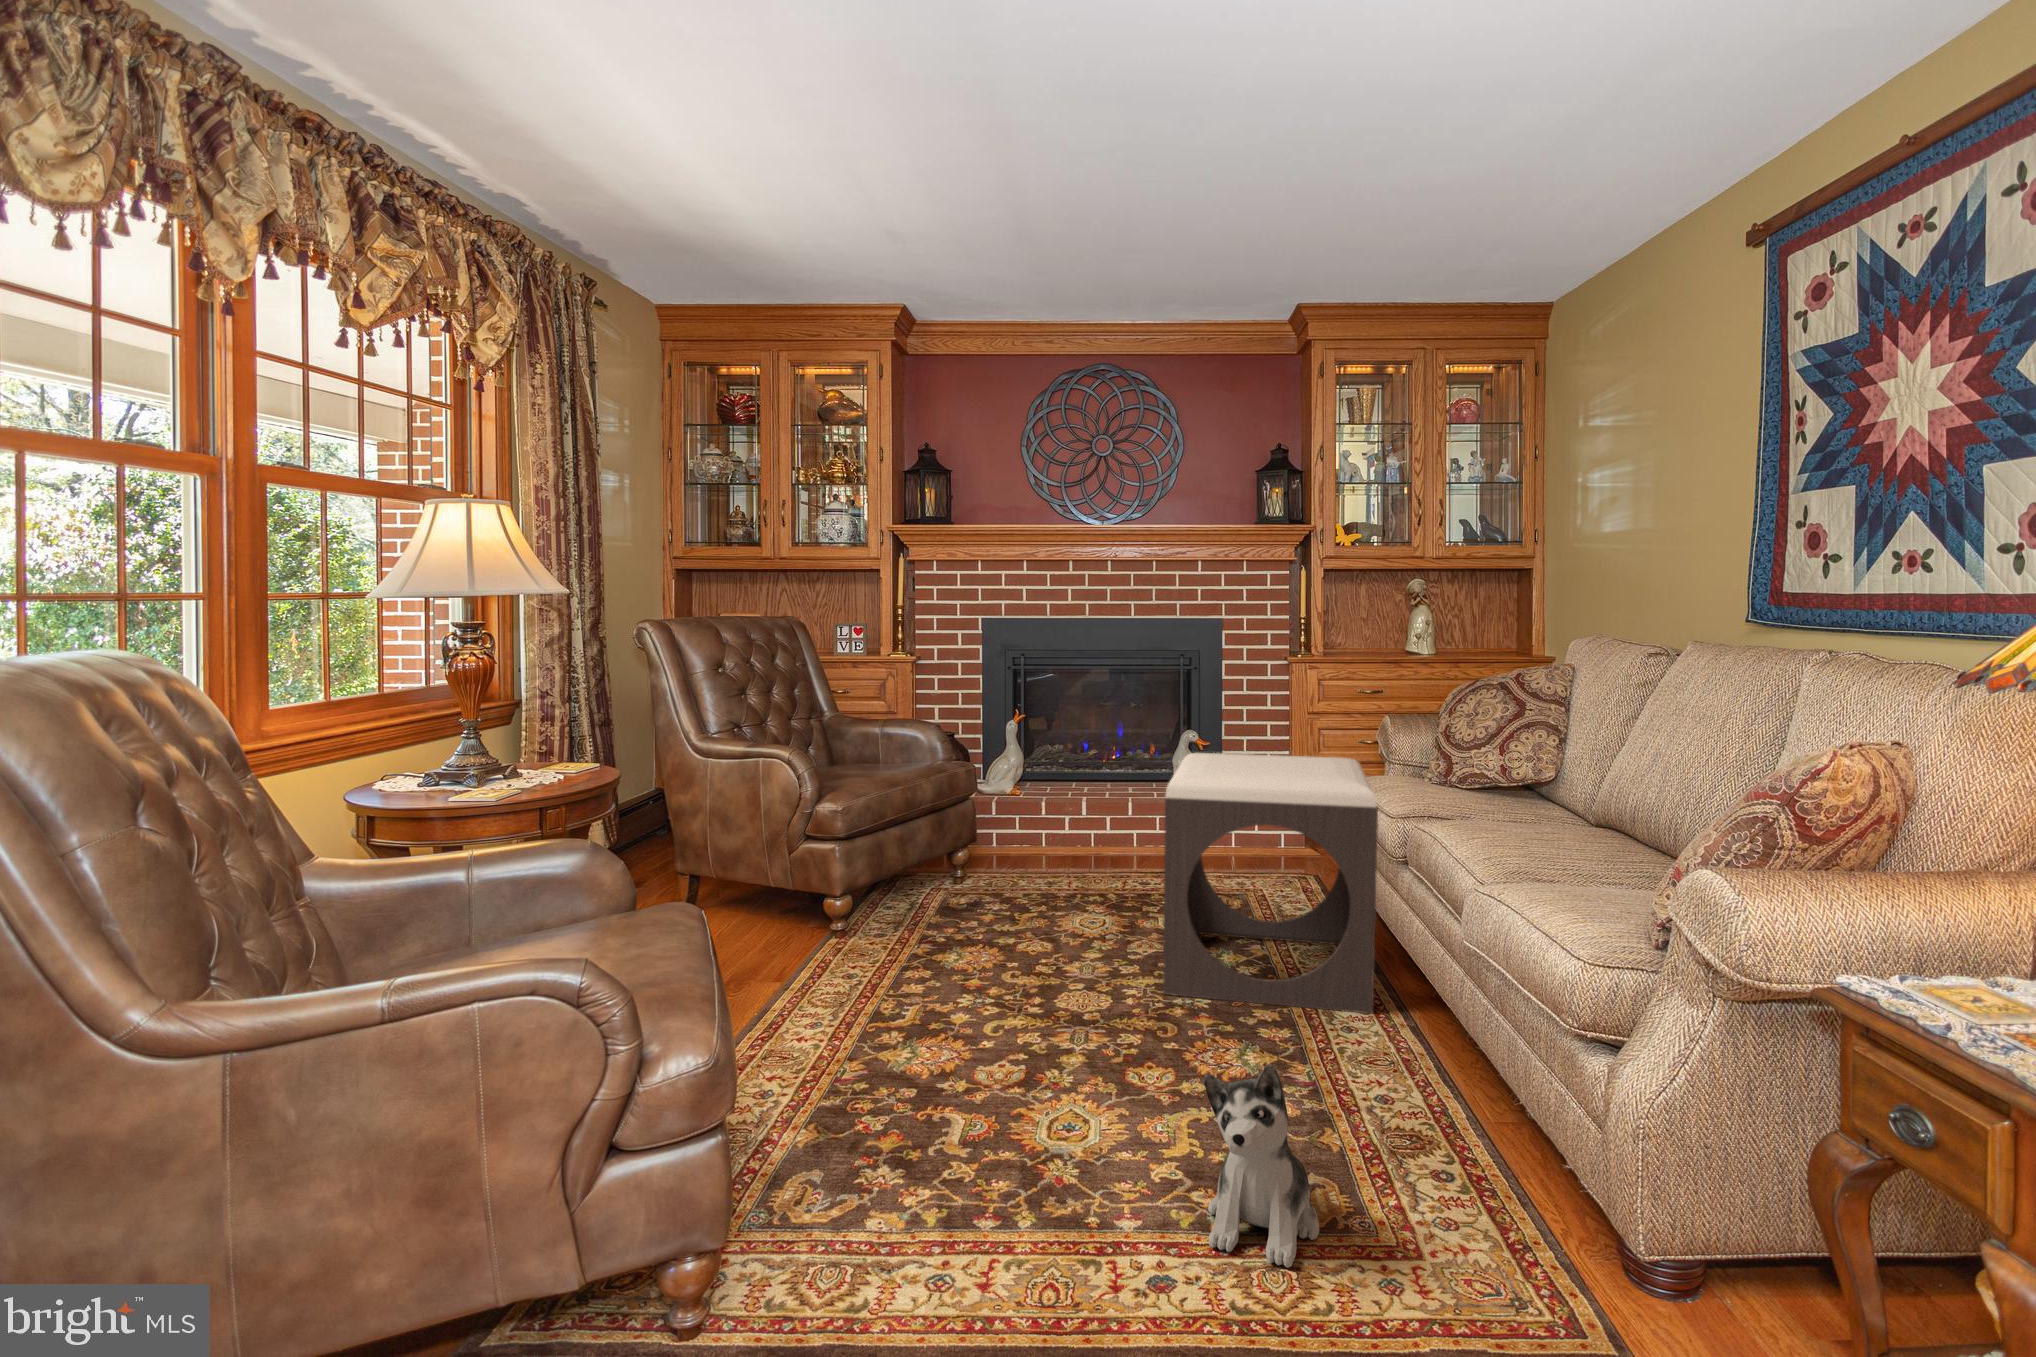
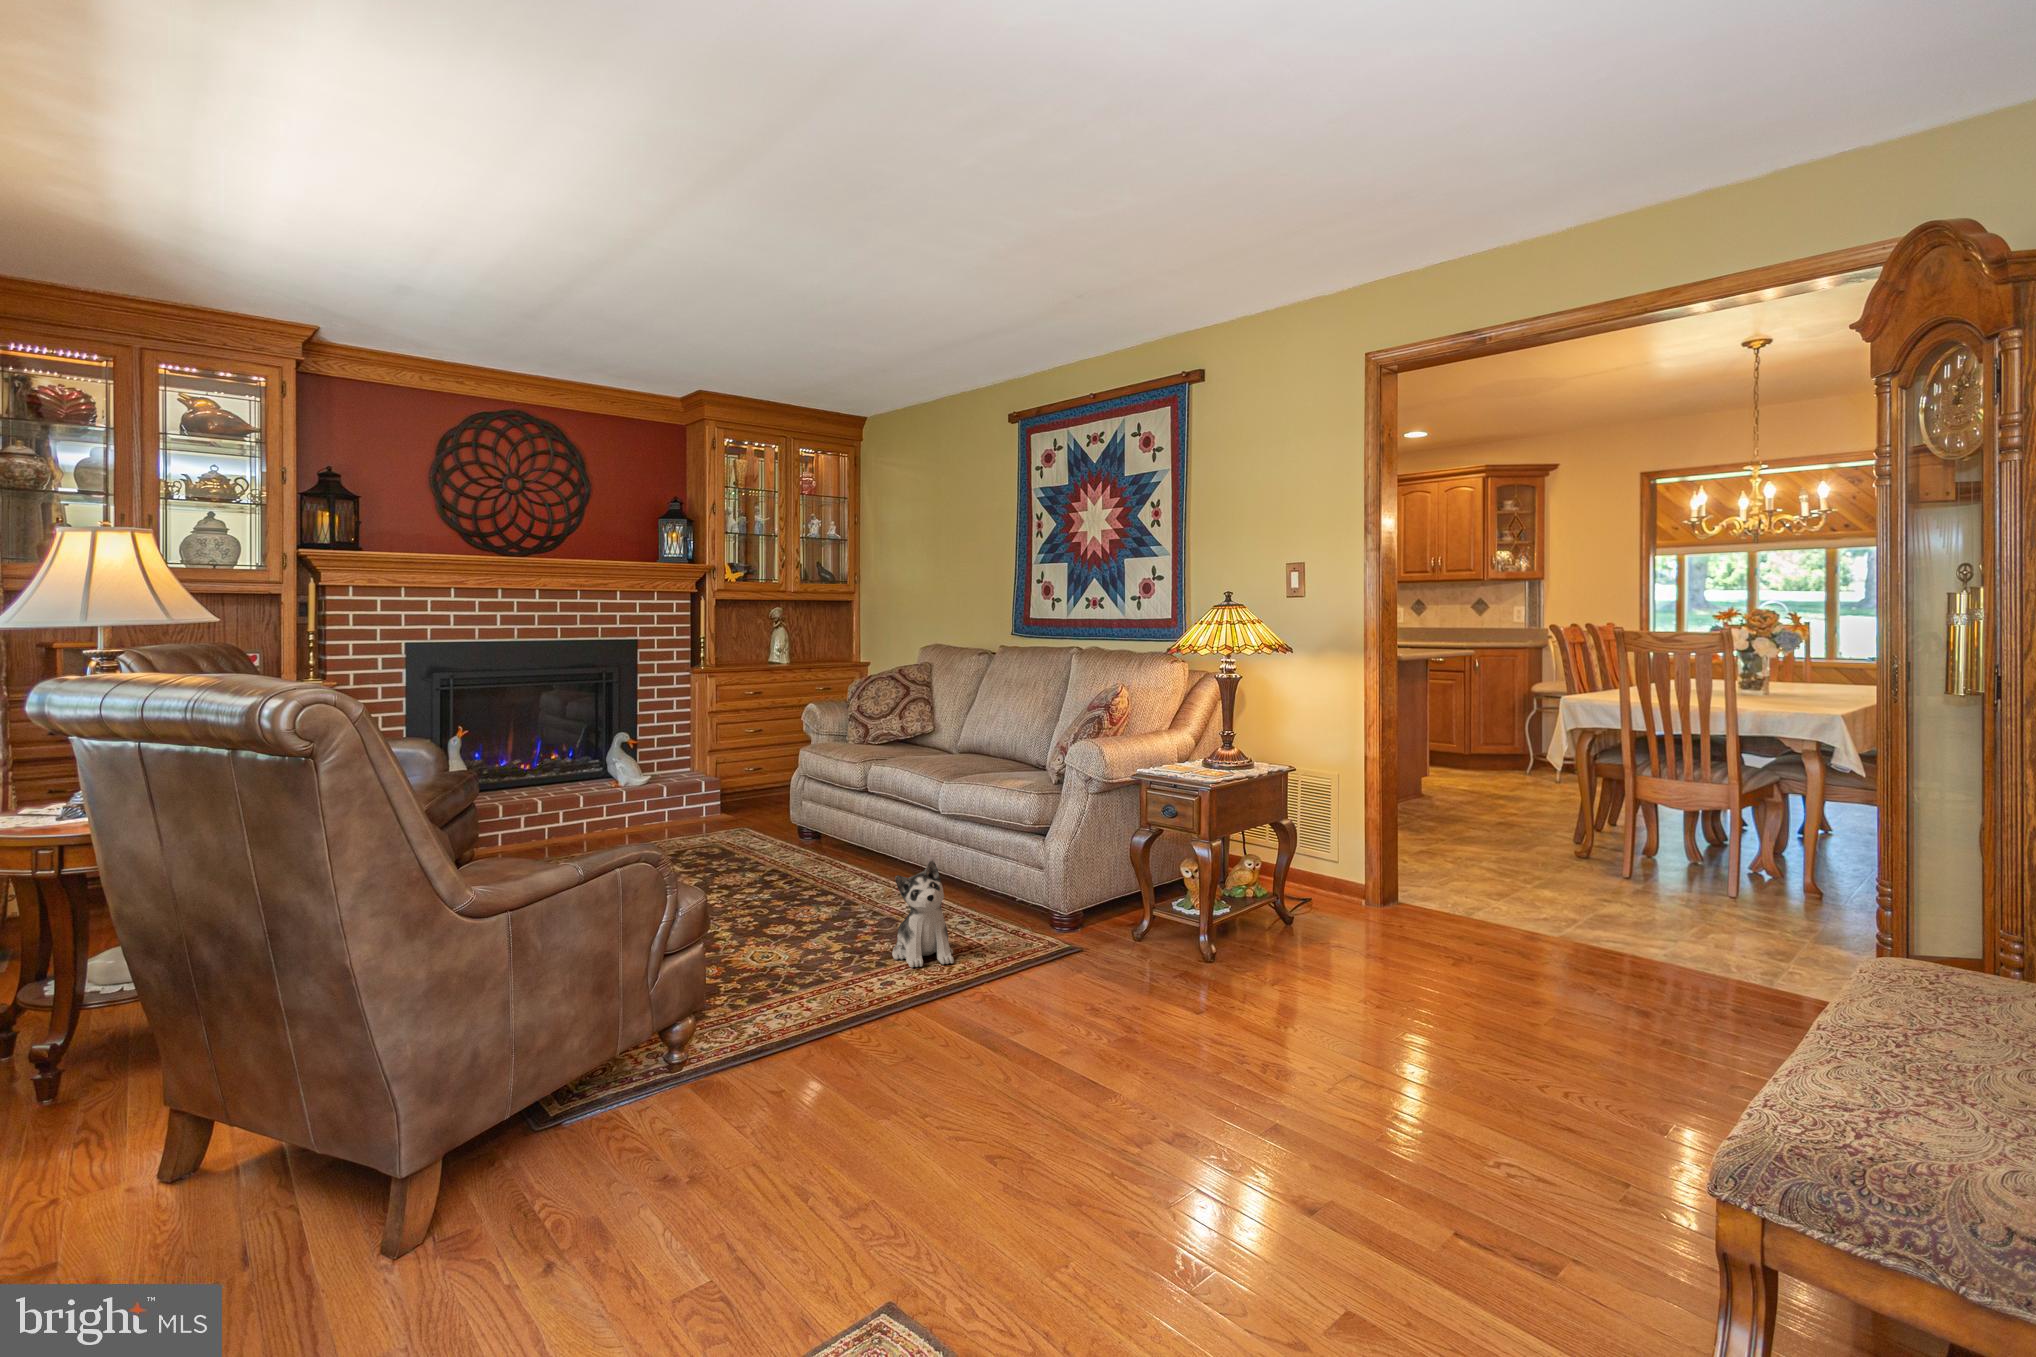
footstool: present [1163,753,1378,1014] -> none [704,726,875,898]

